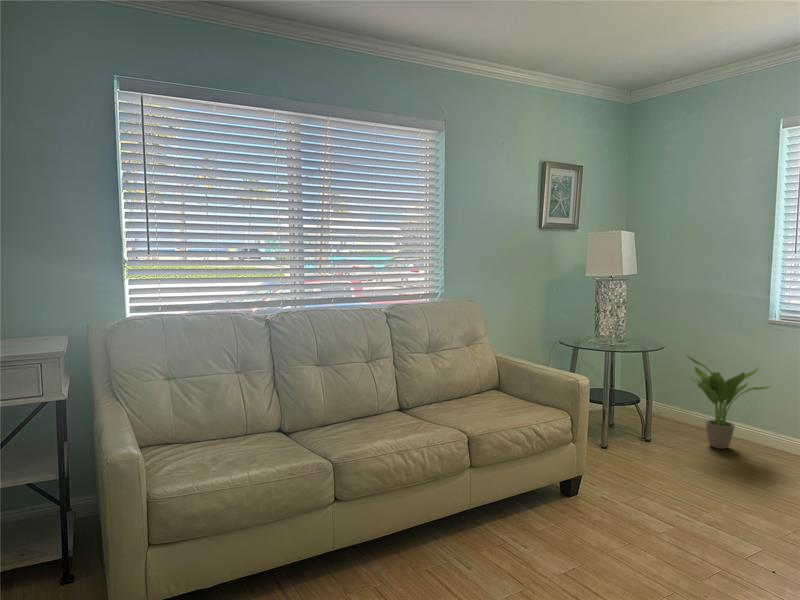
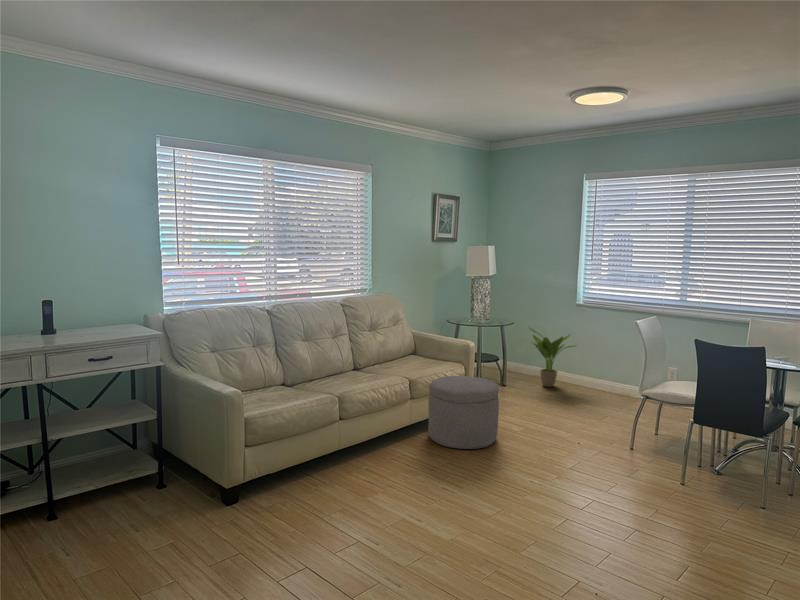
ottoman: none [504,431,623,563] -> present [428,376,499,449]

